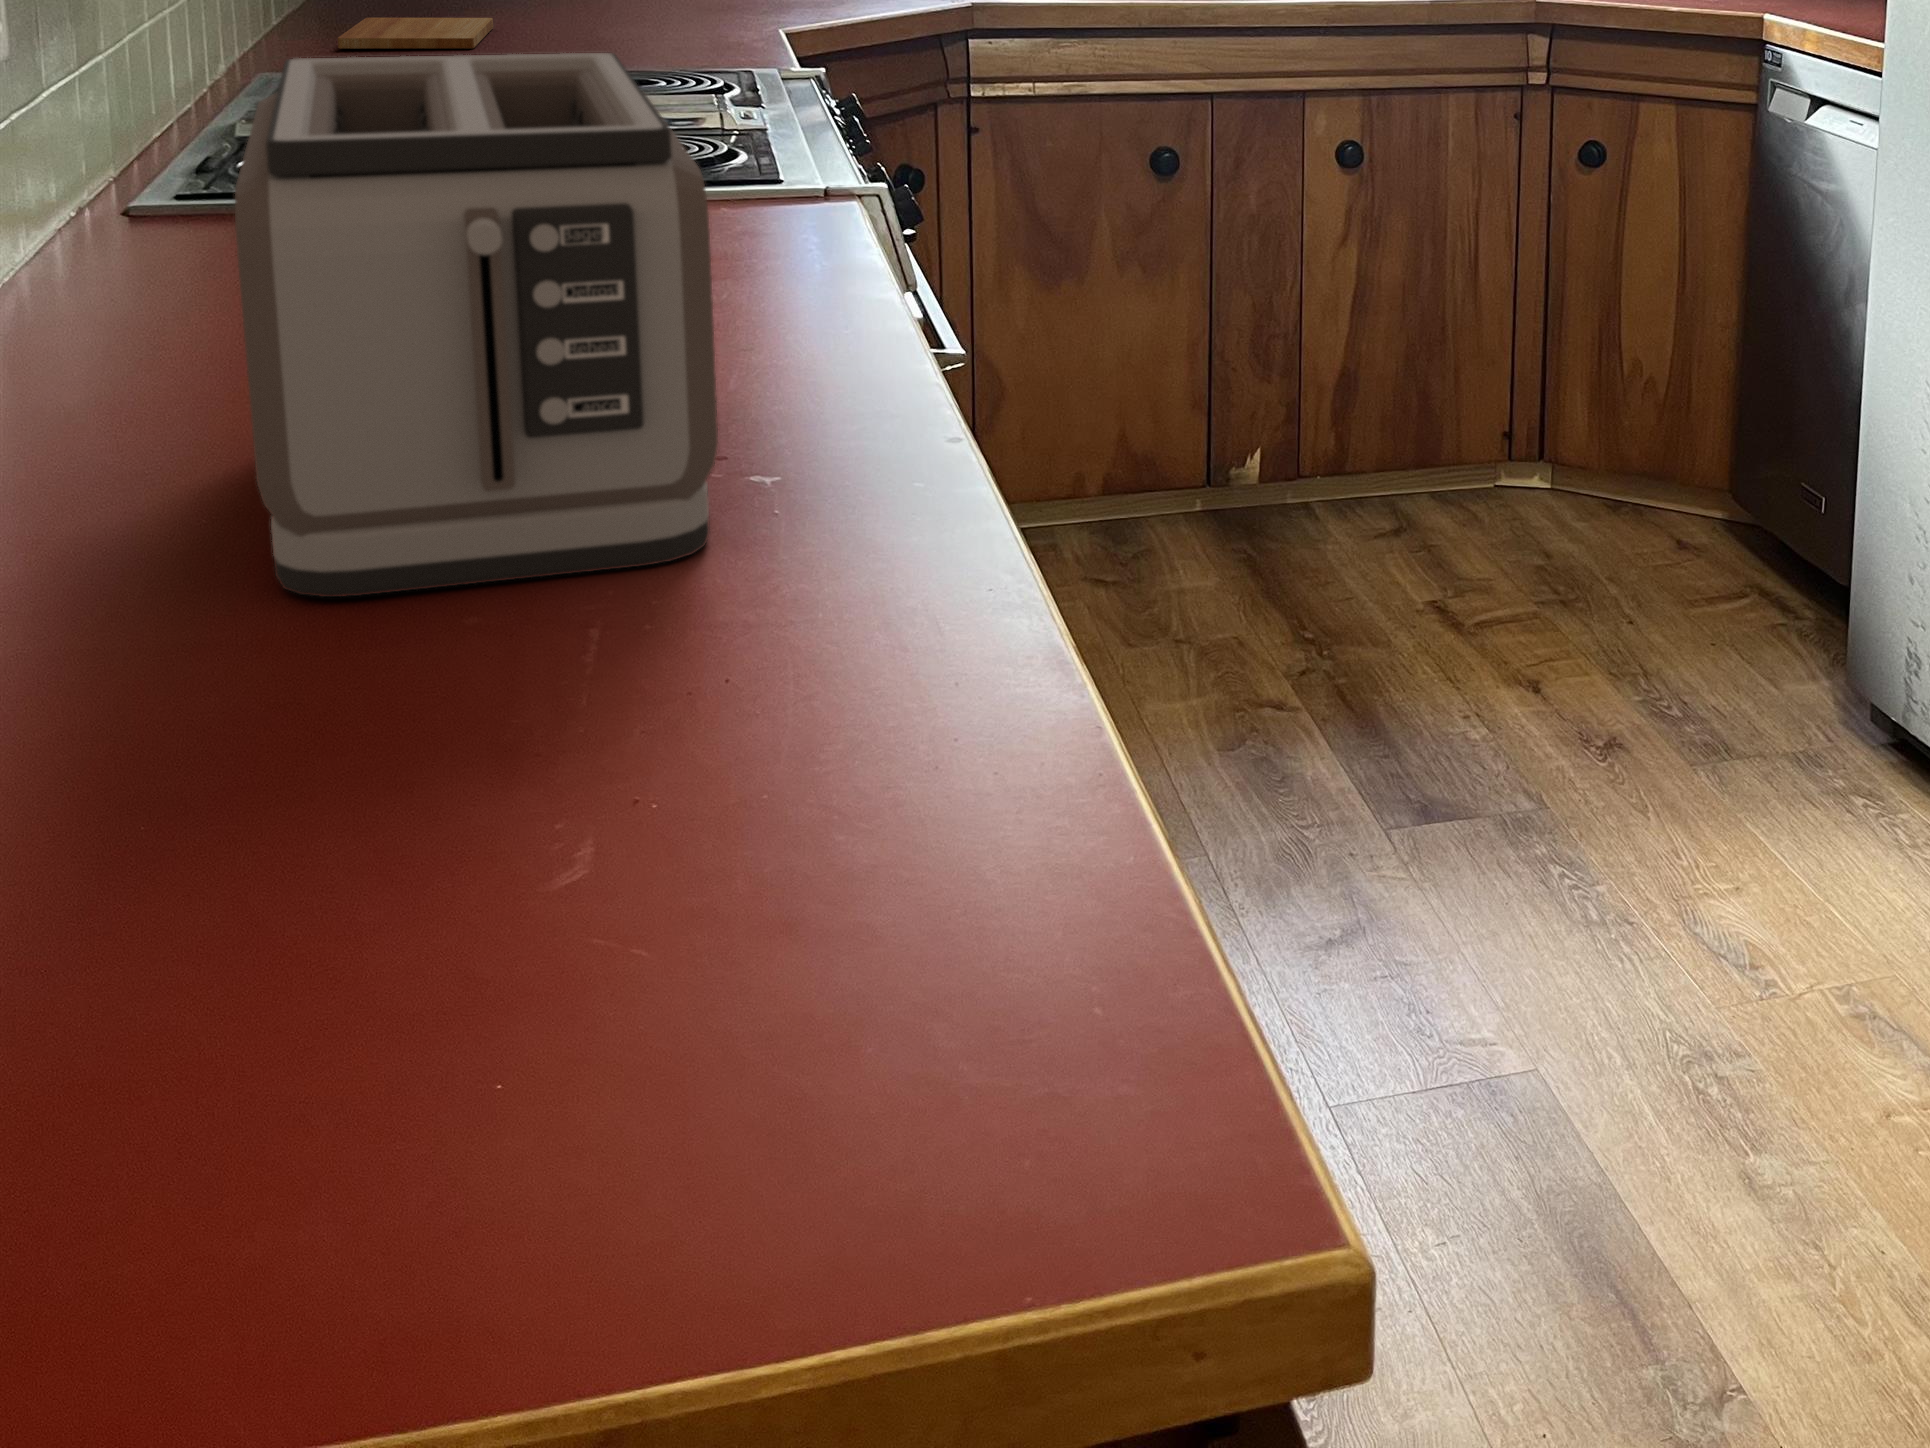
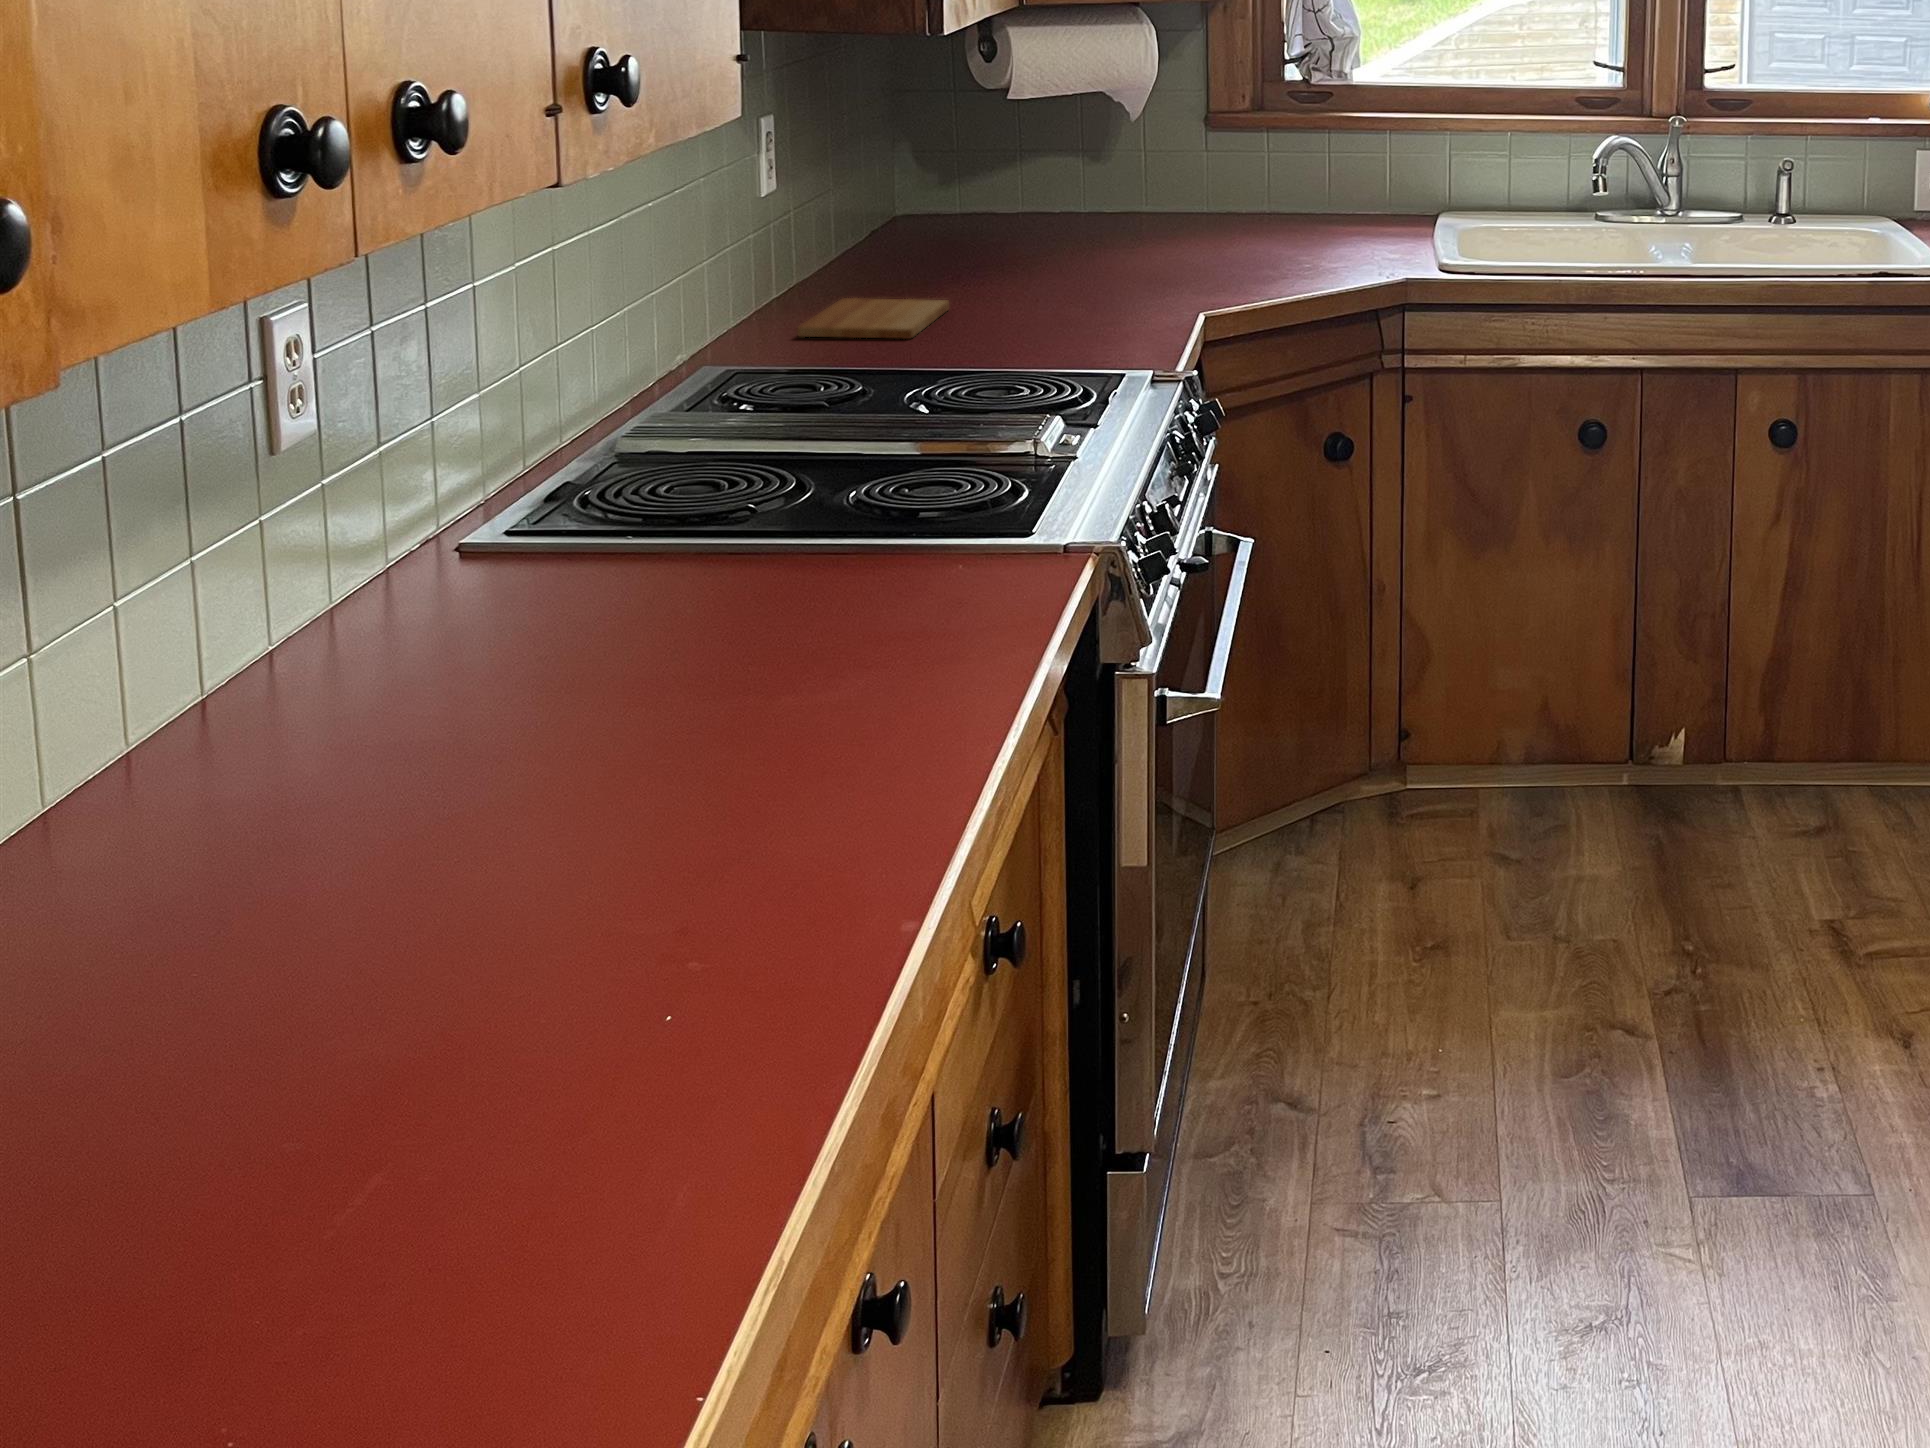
toaster: present [235,53,718,597] -> none [146,541,688,1119]

